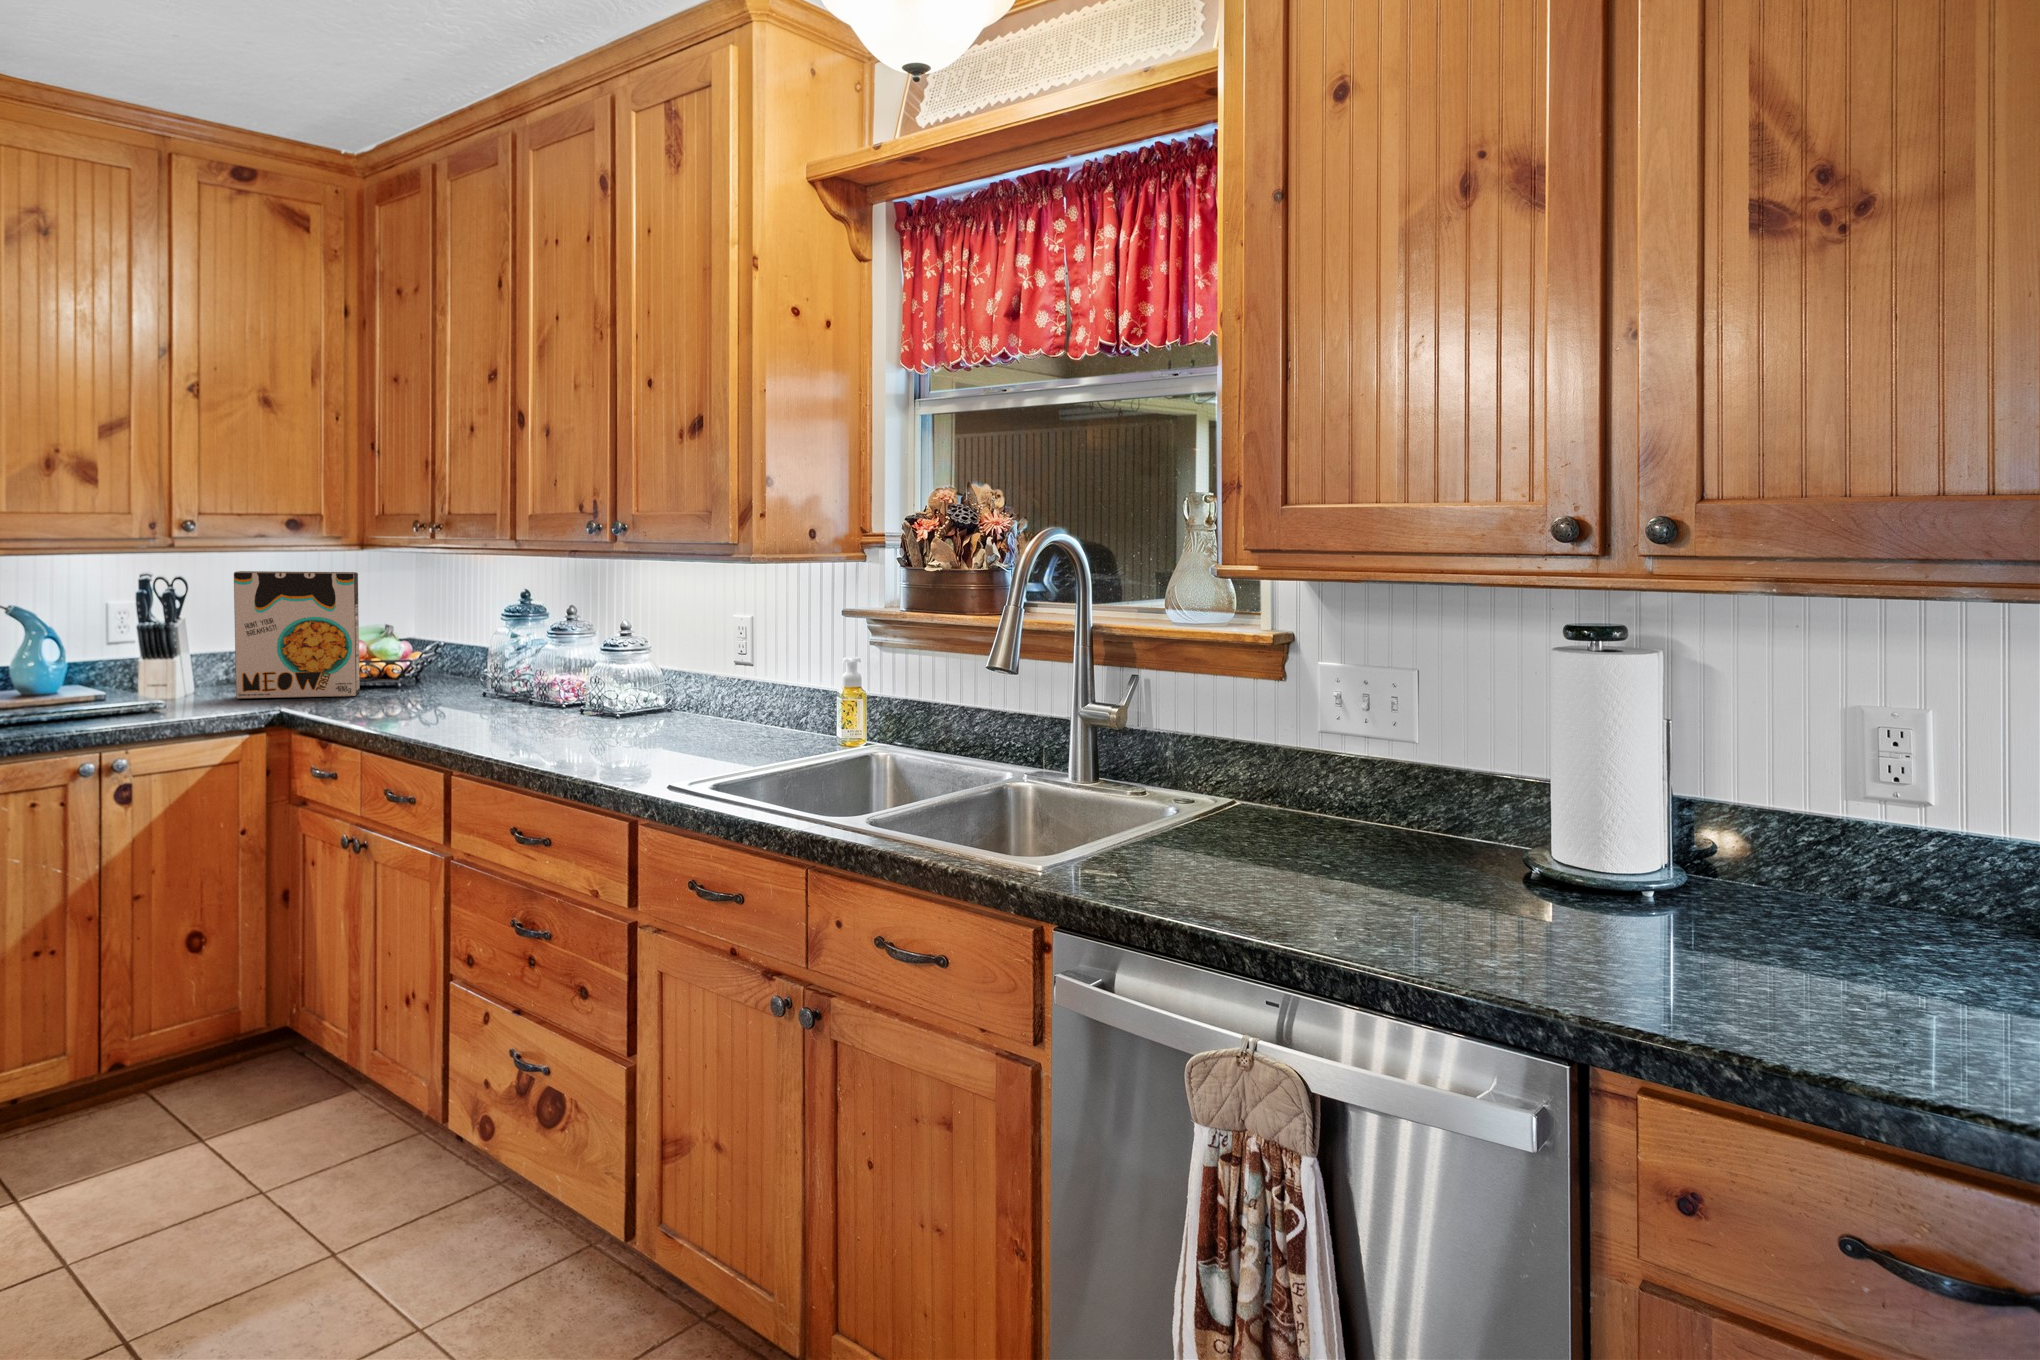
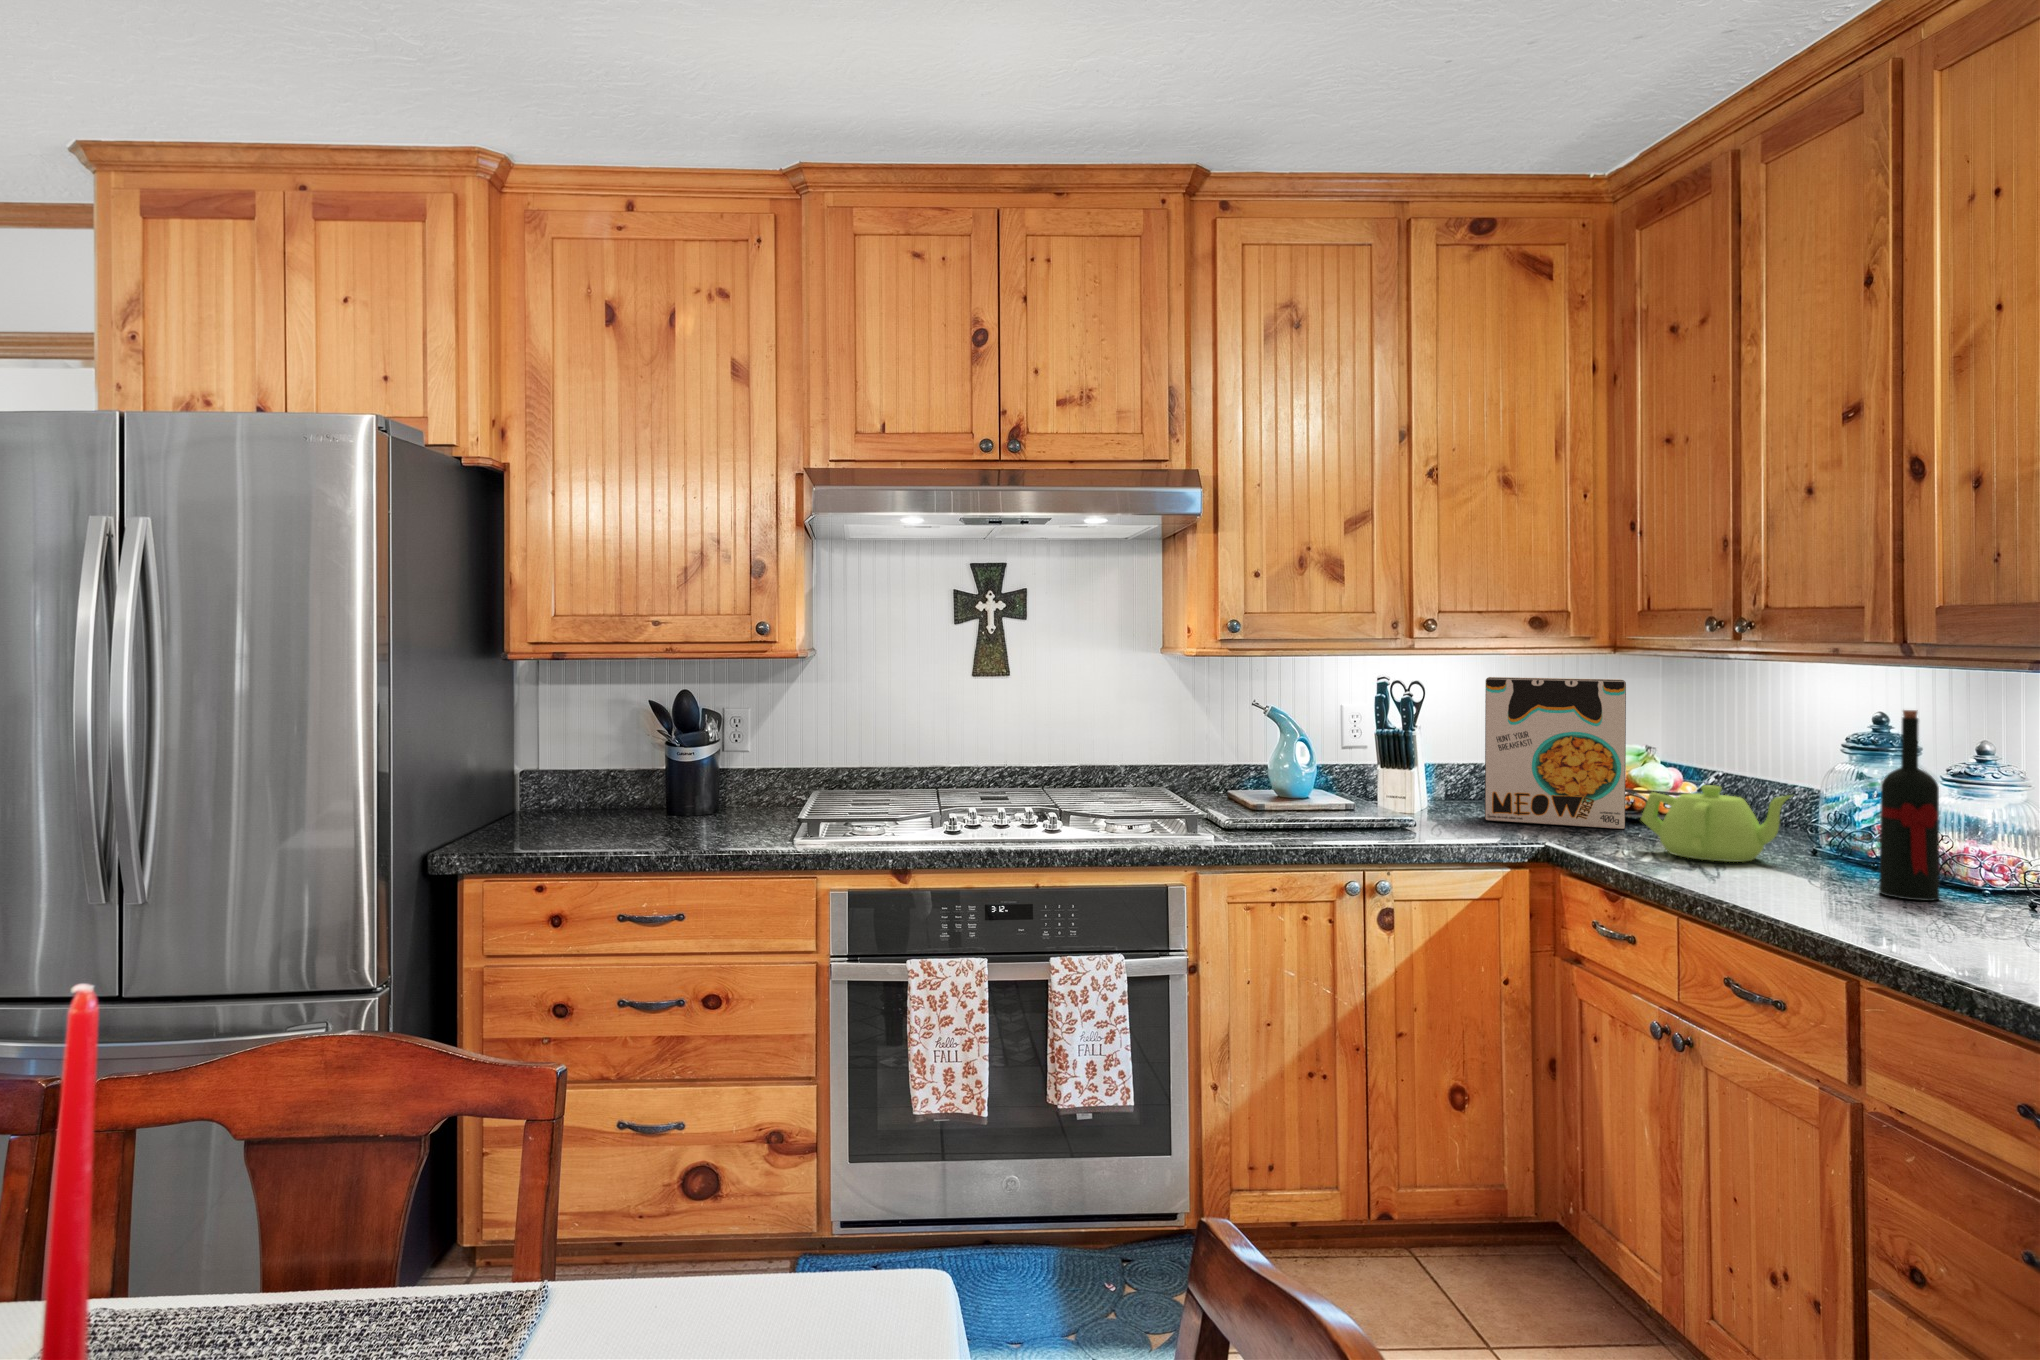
wine bottle: none [496,588,532,721] -> present [1879,710,1939,901]
teapot: none [352,653,458,710] -> present [1641,785,1791,862]

